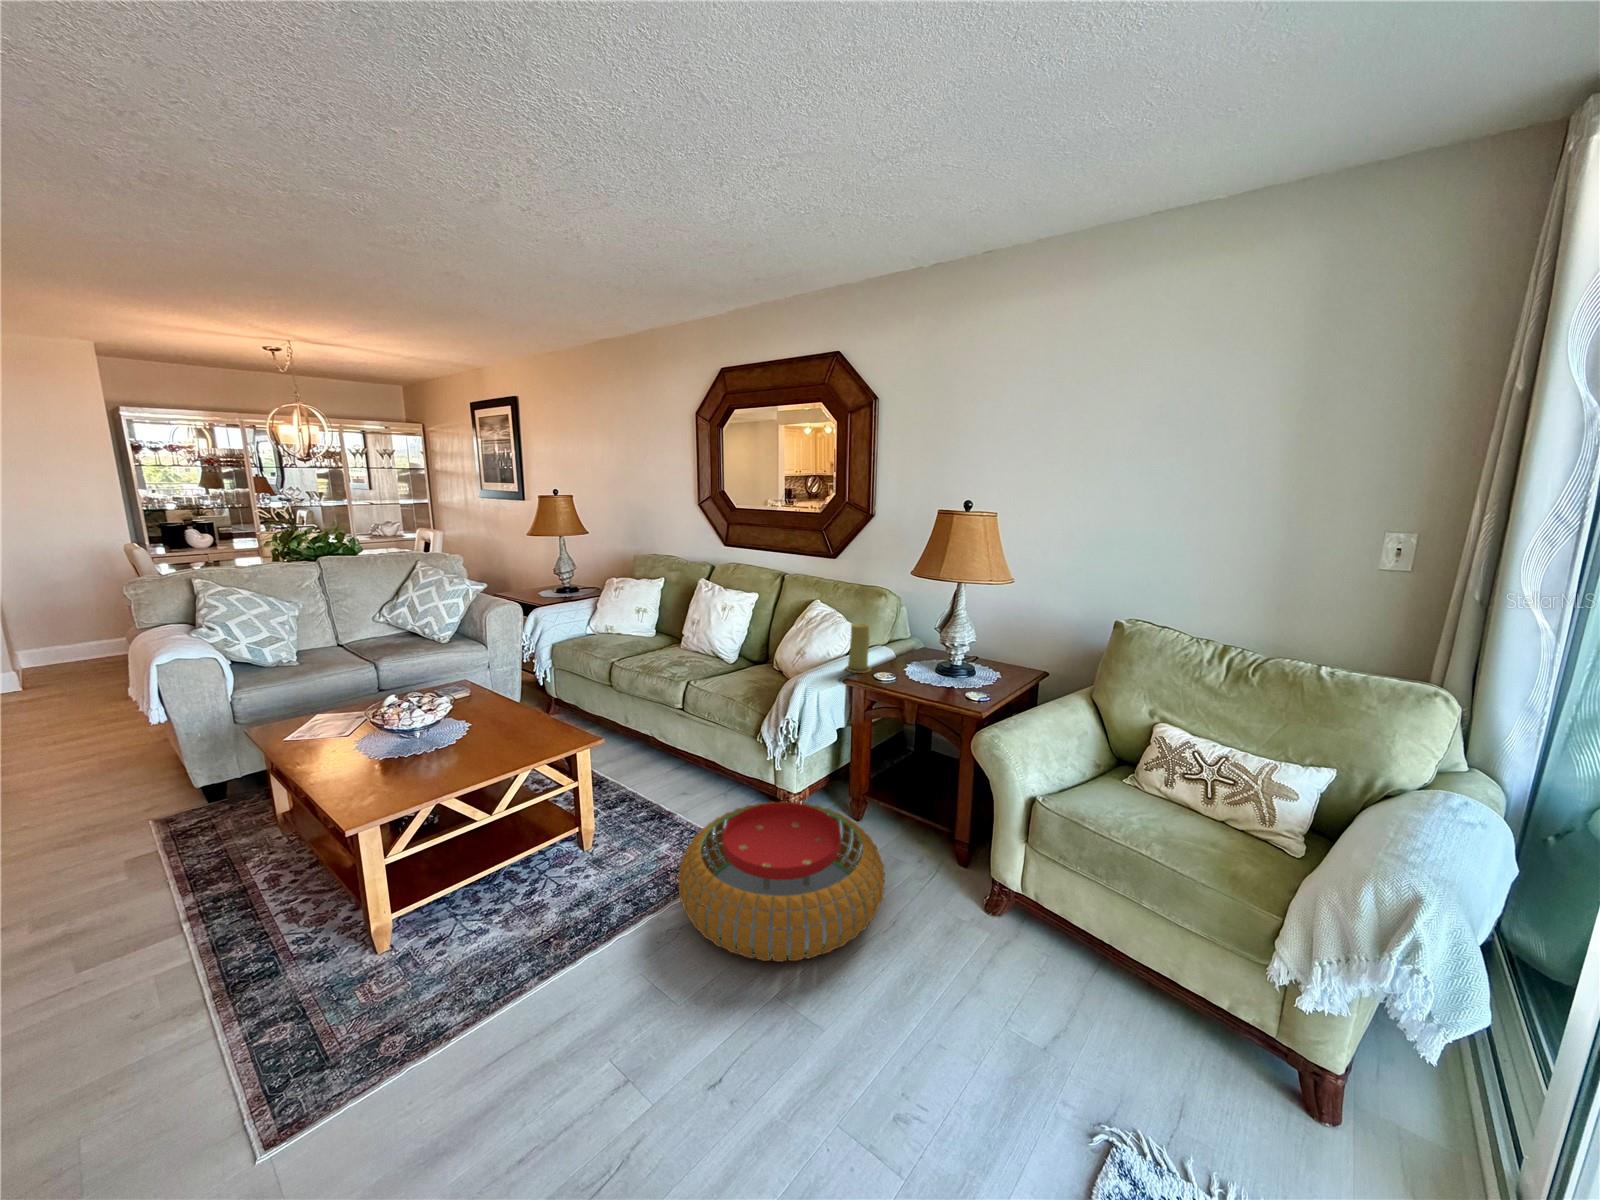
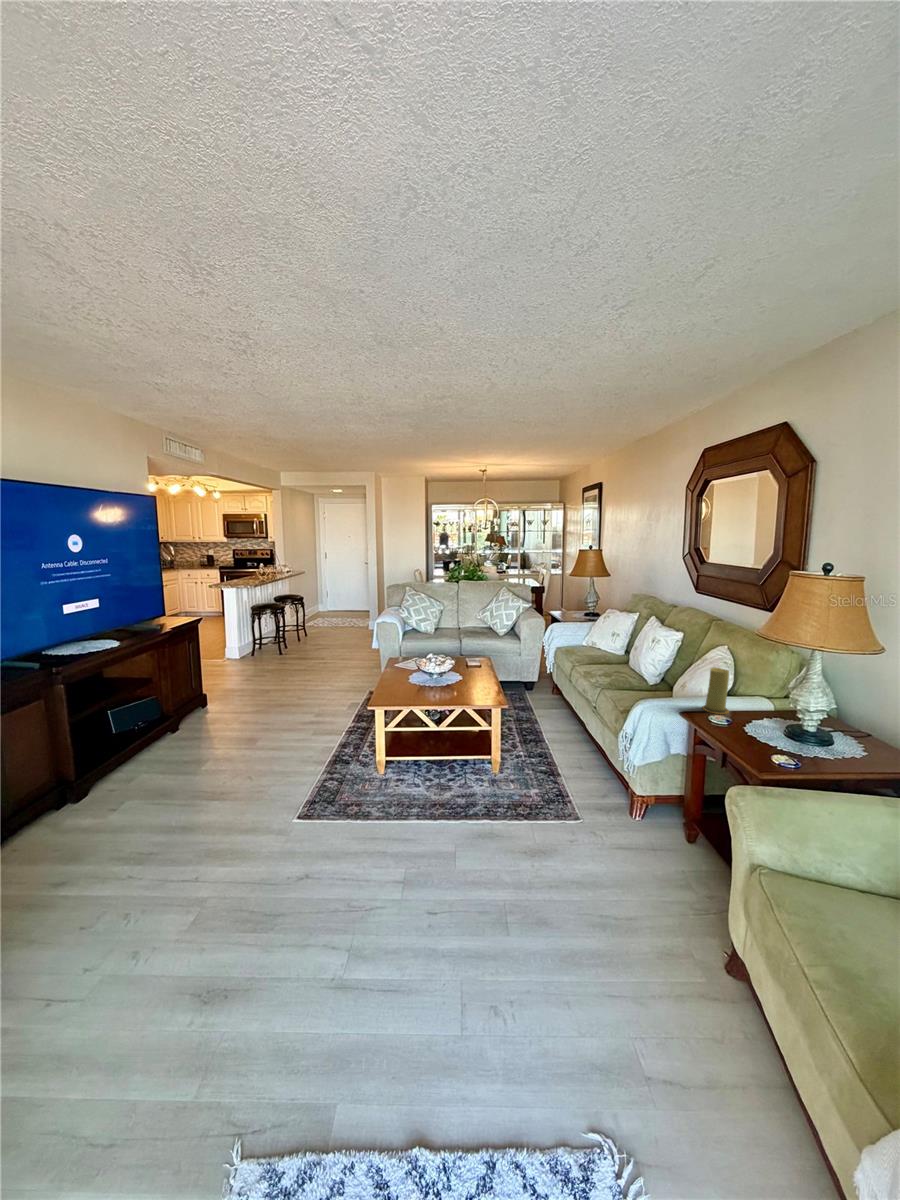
pouf: present [678,801,885,962] -> none [494,780,655,903]

